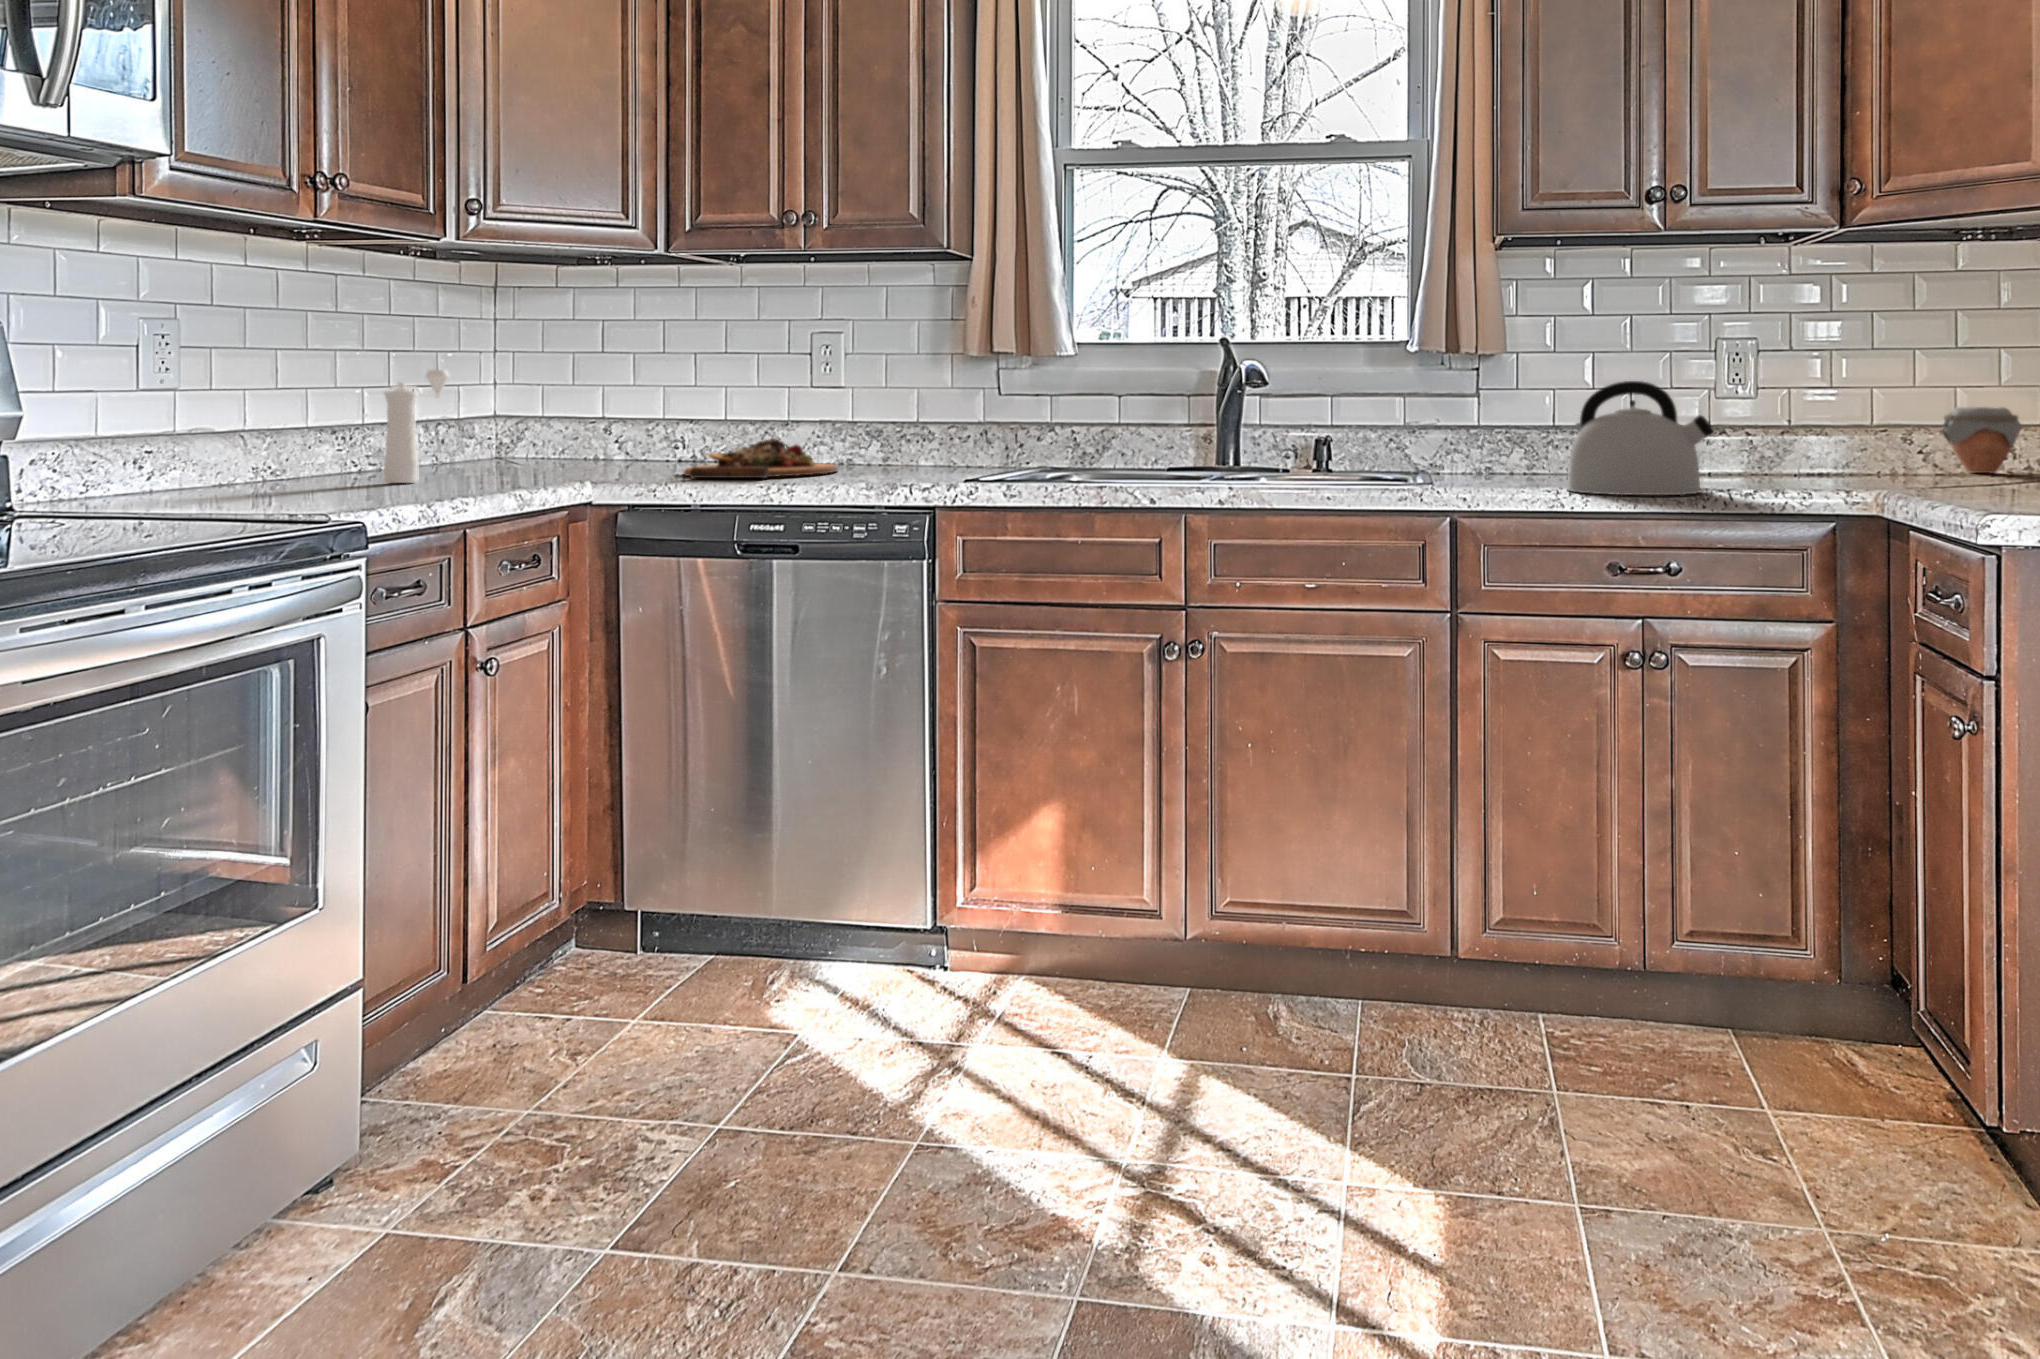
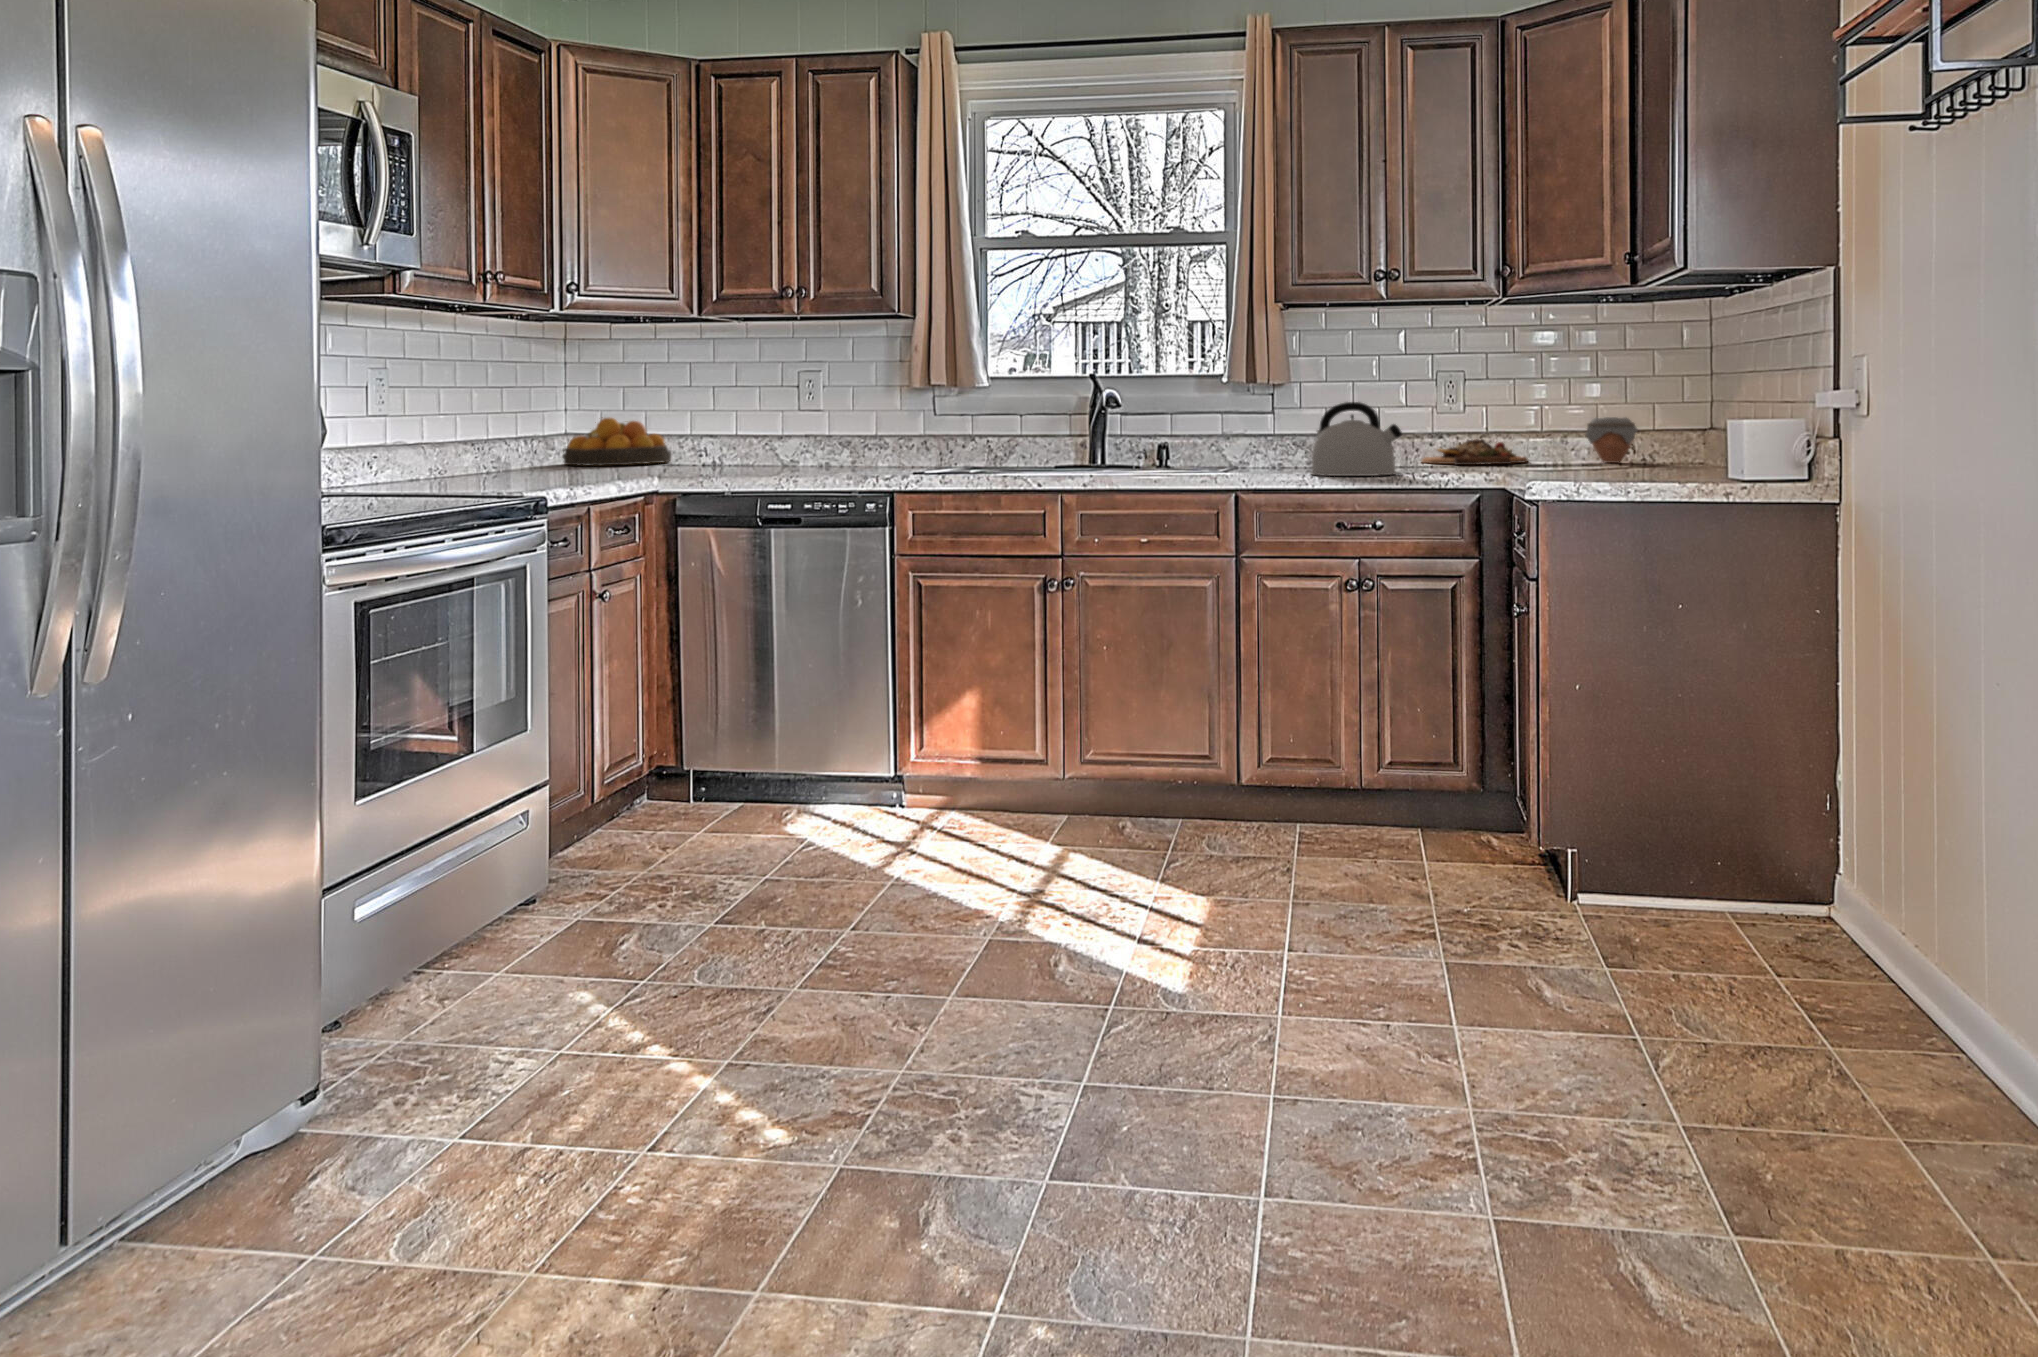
pepper mill: present [384,370,450,483] -> none [518,401,557,478]
fruit bowl: none [487,394,640,461] -> present [563,418,671,466]
cutting board: present [684,439,838,478] -> present [1422,439,1528,465]

